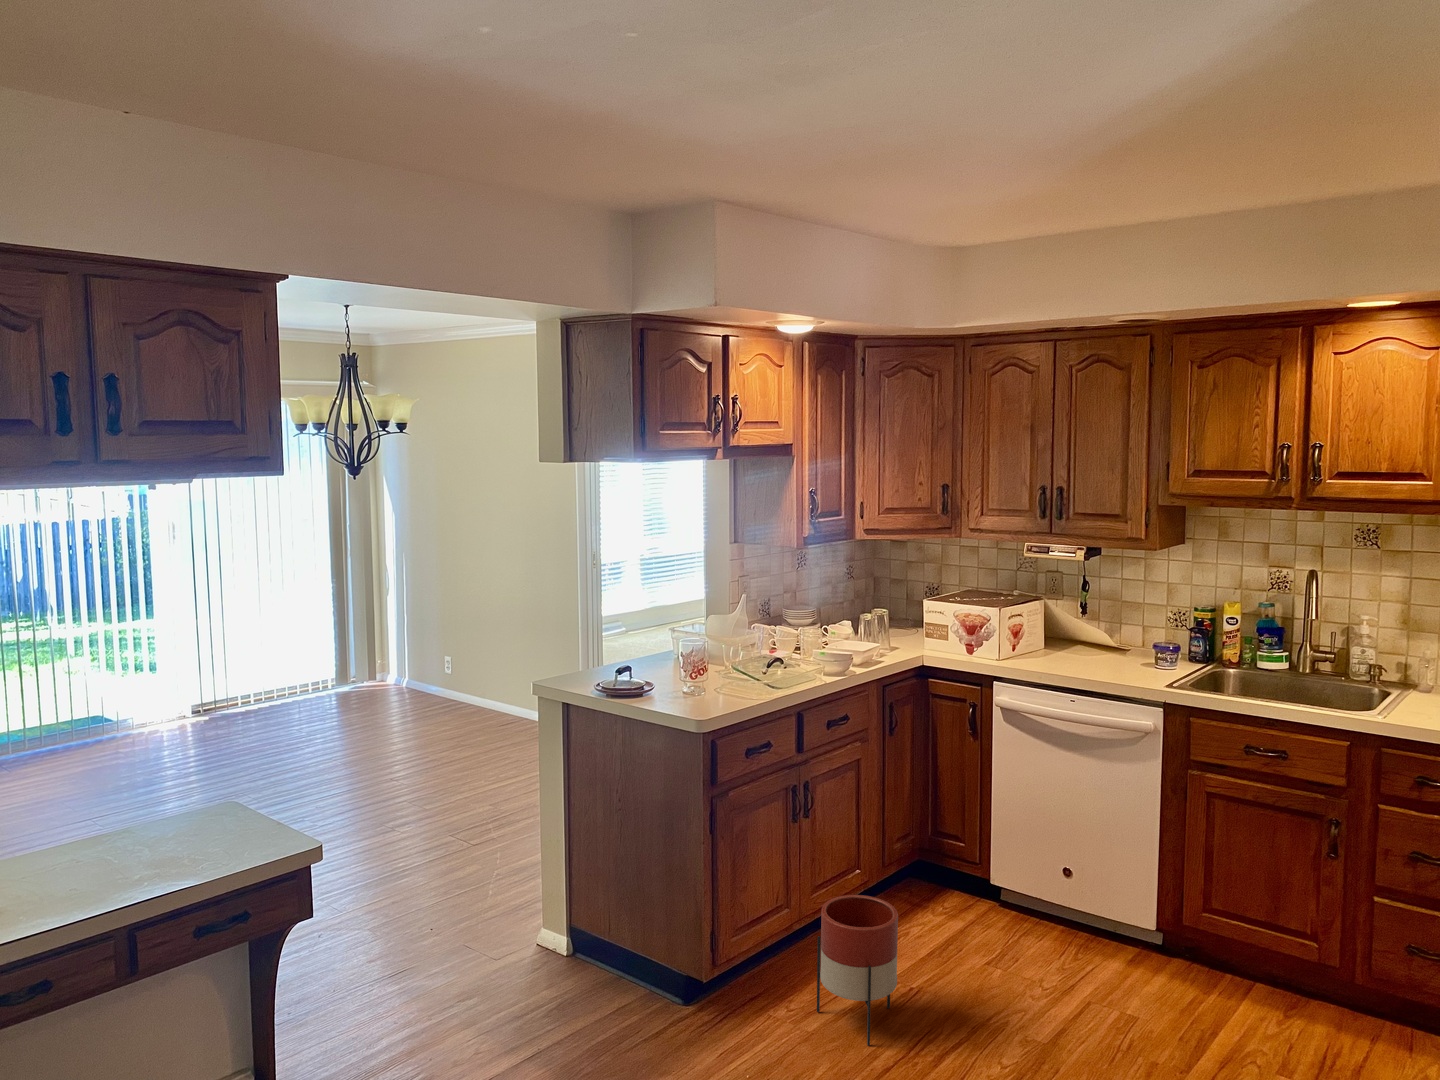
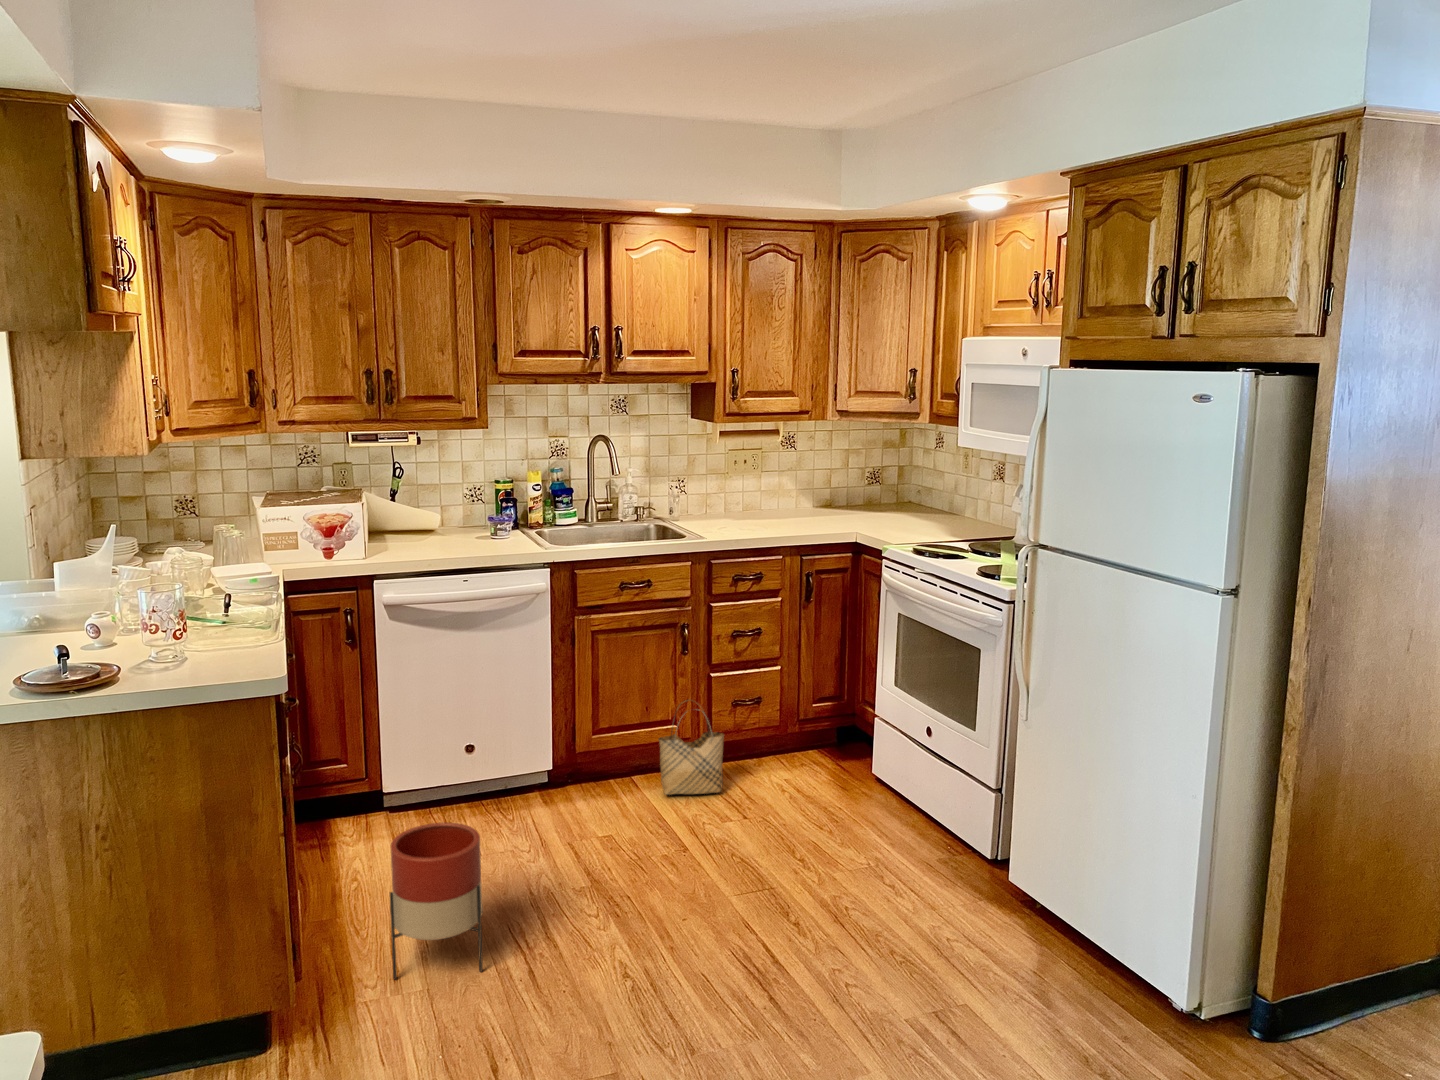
woven basket: none [1257,912,1355,1046] -> present [658,700,724,795]

